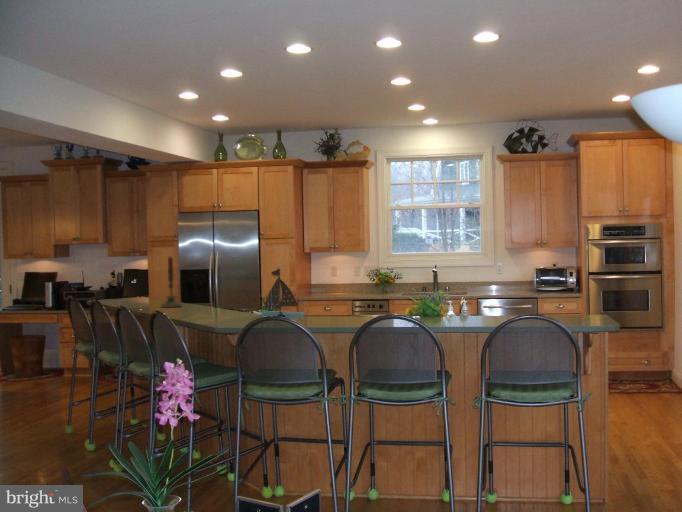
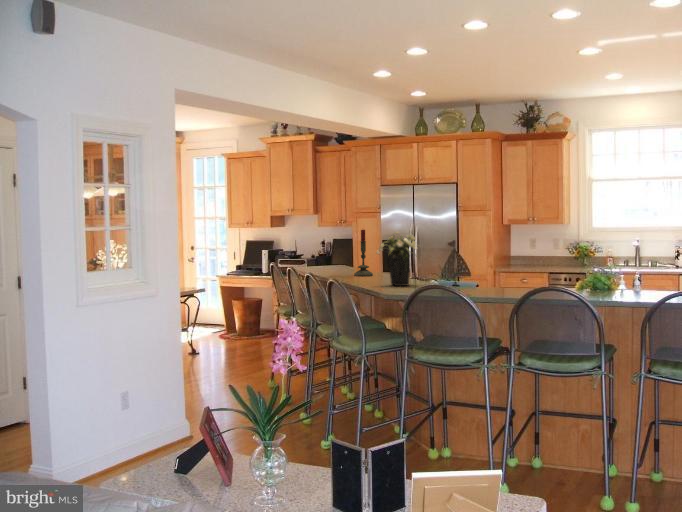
flower arrangement: none [191,256,241,317] -> present [376,232,417,286]

